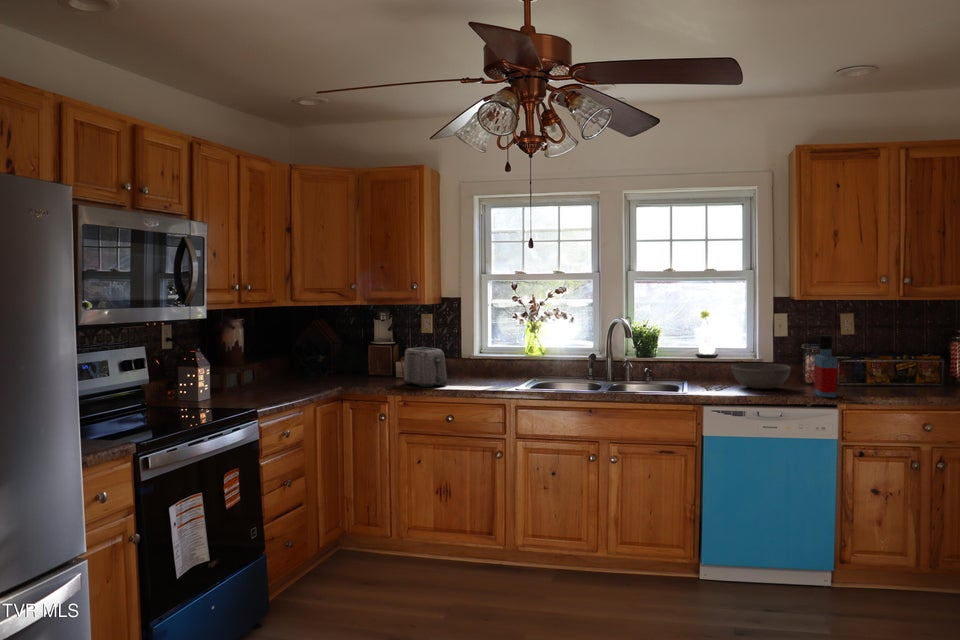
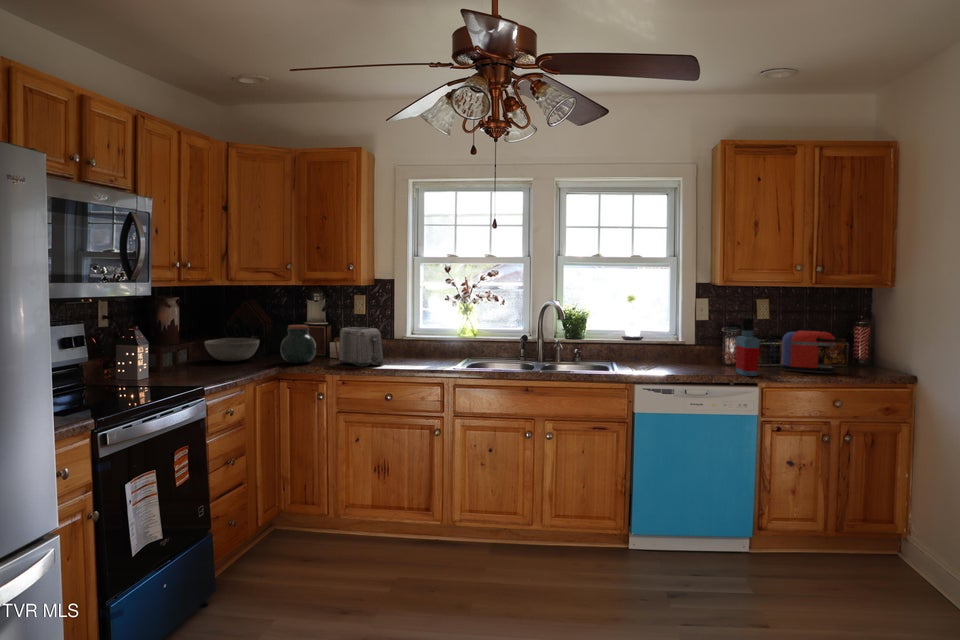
jar: none [347,346,382,384] -> present [281,325,316,363]
coffee maker: none [866,348,938,394] -> present [780,331,846,373]
bowl: present [731,363,791,389] -> present [205,338,259,361]

